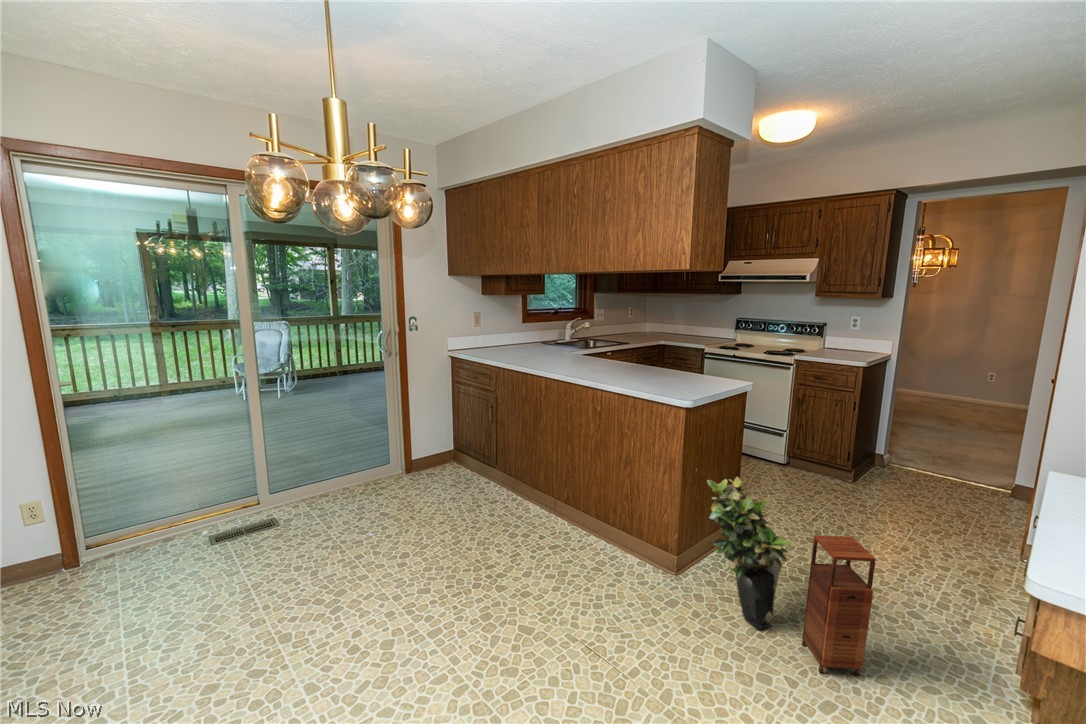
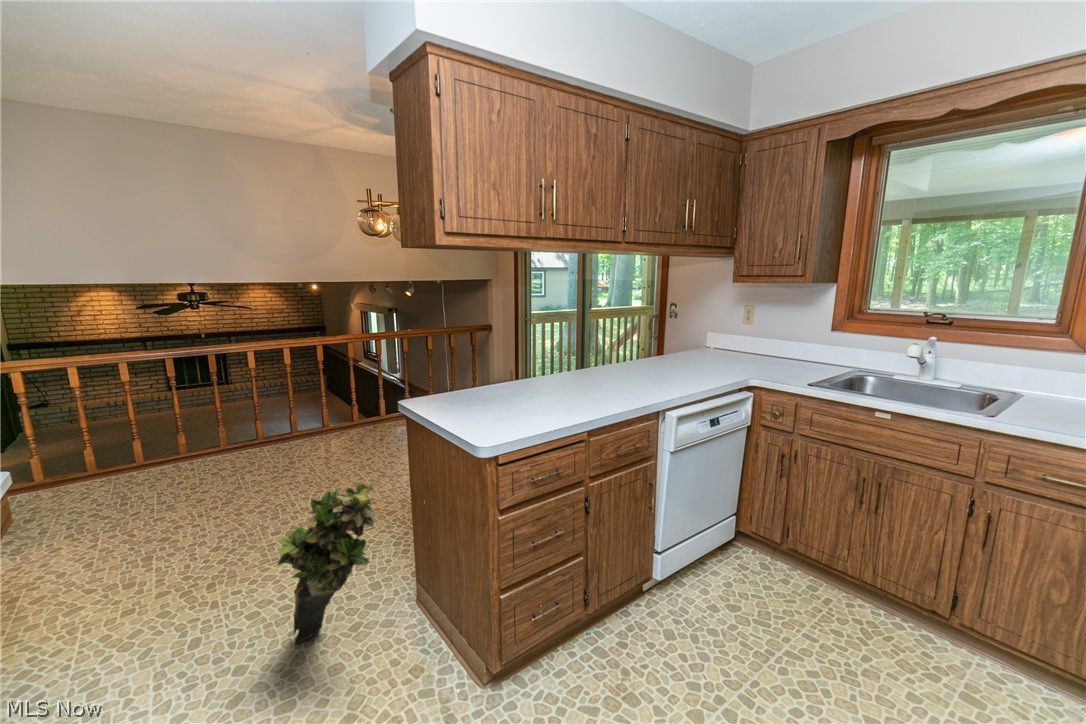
storage cabinet: present [802,535,876,676] -> none [171,530,257,694]

